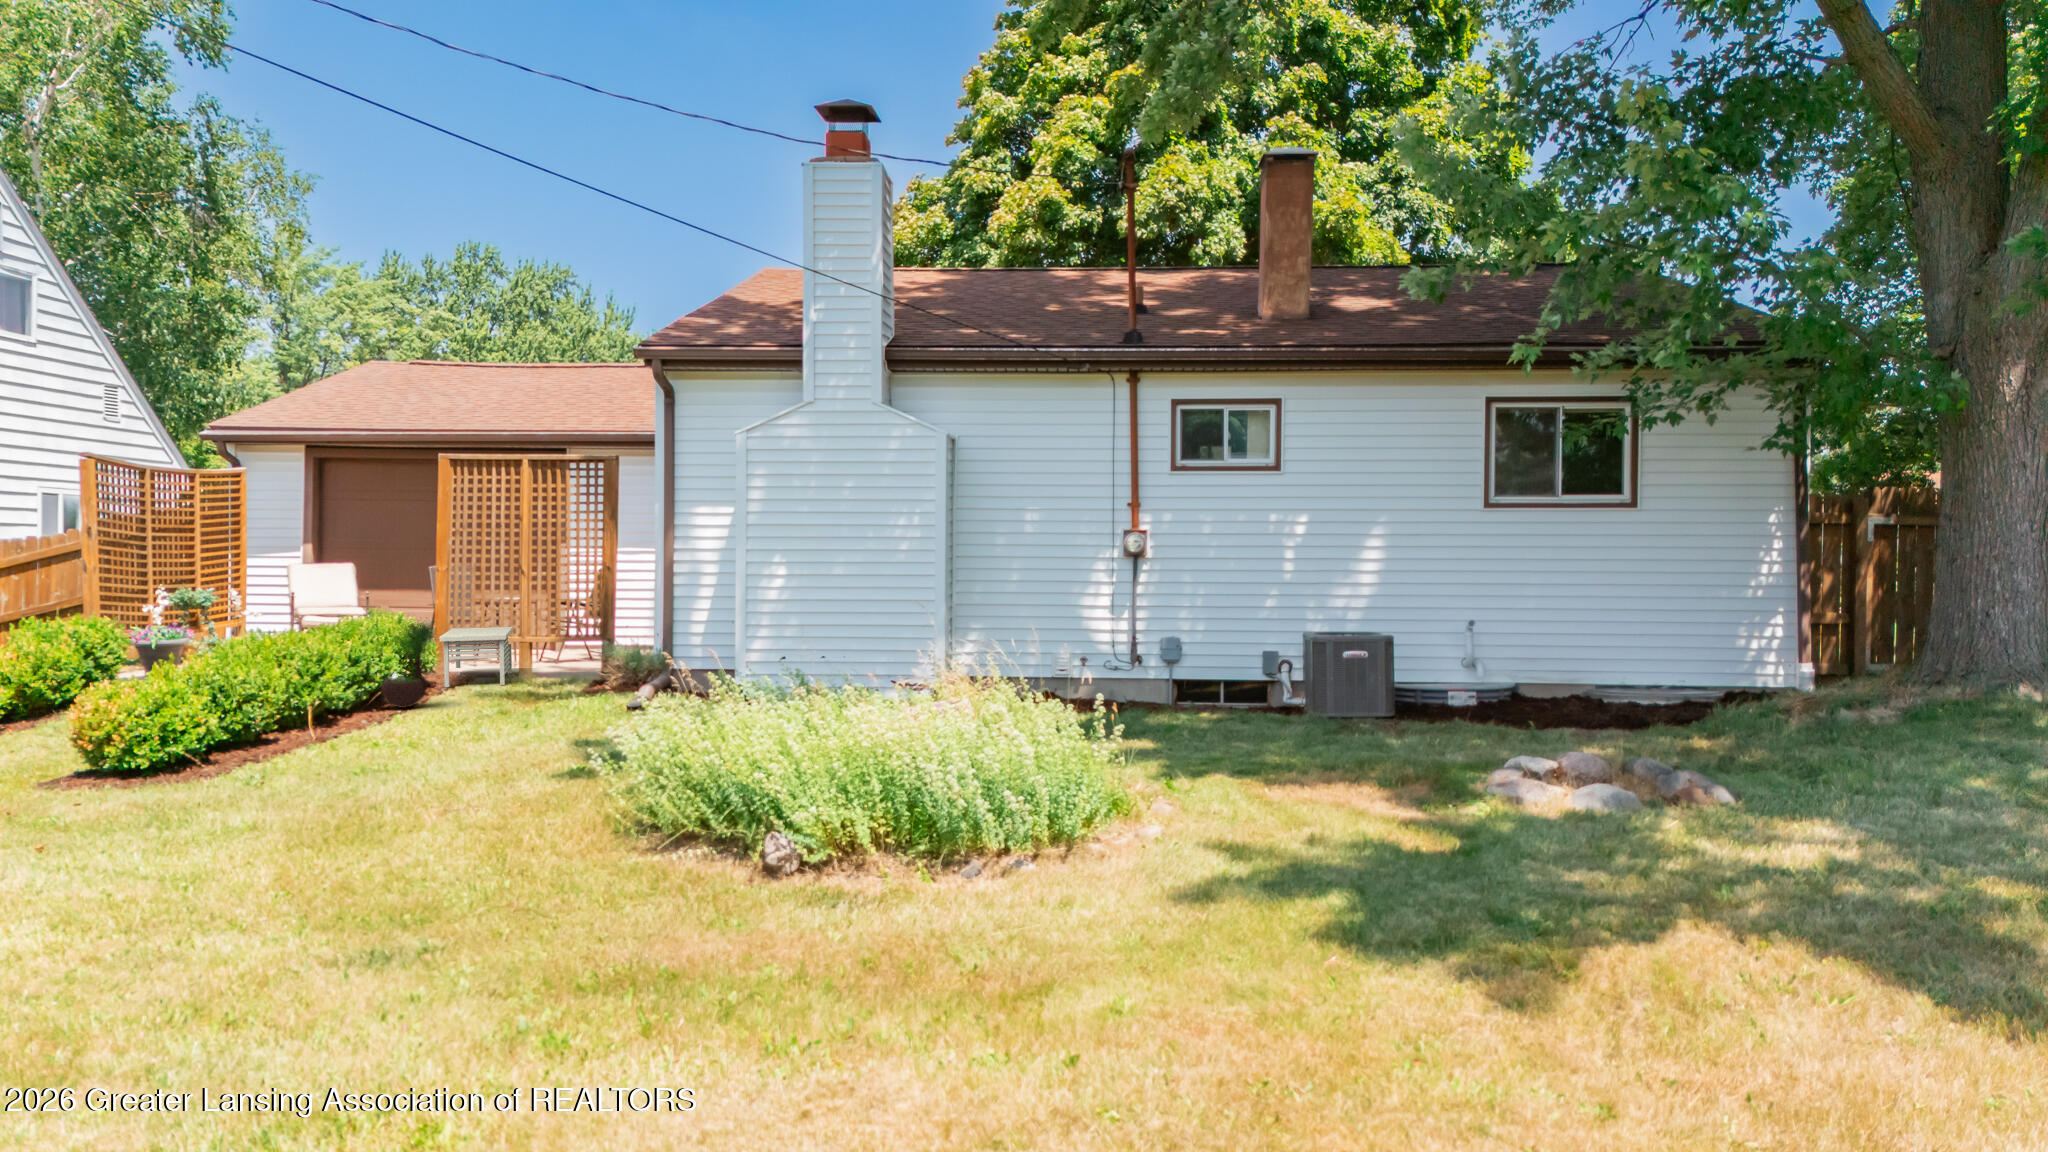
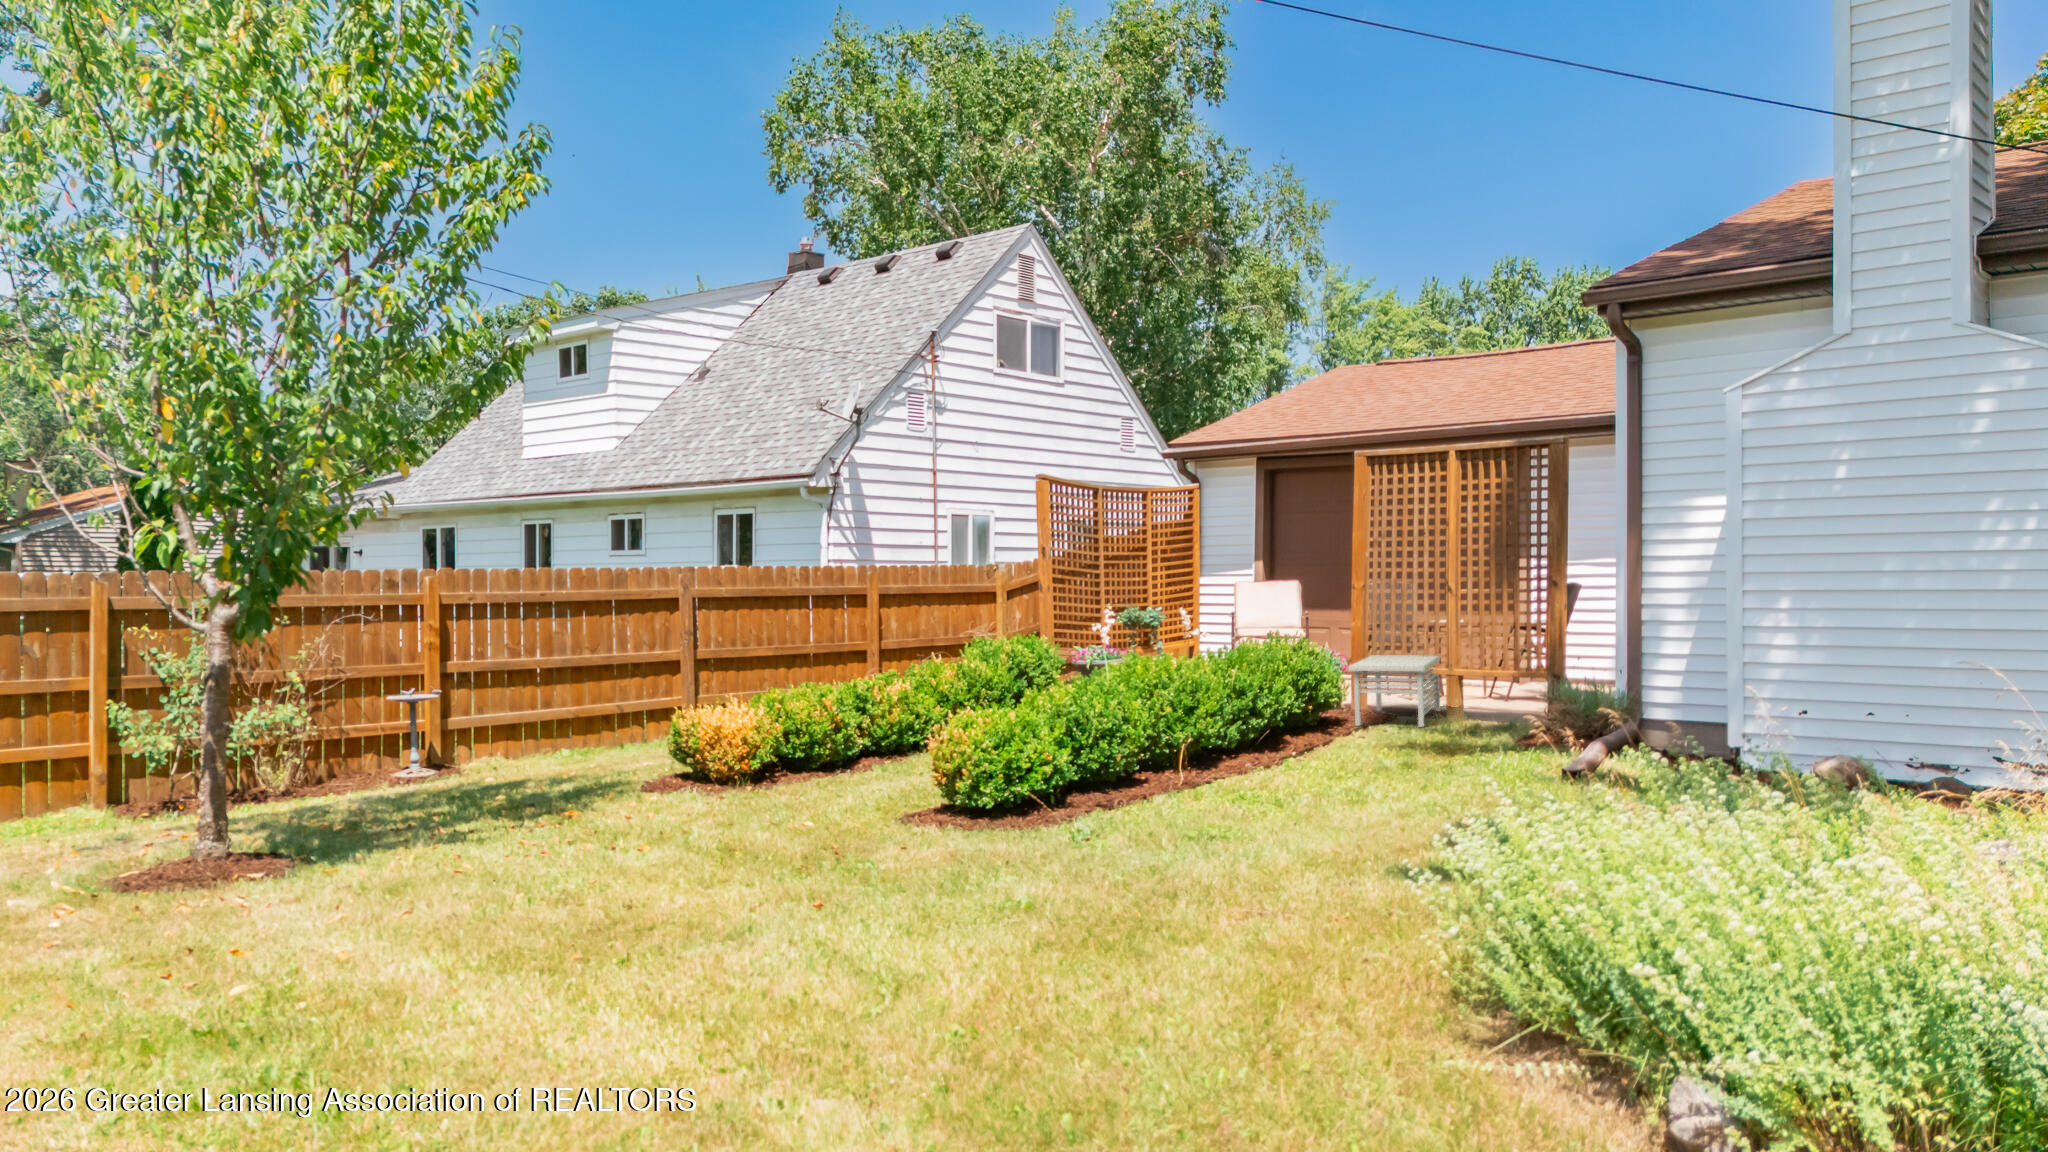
potted tree: present [381,622,436,708] -> none [1273,638,1334,750]

